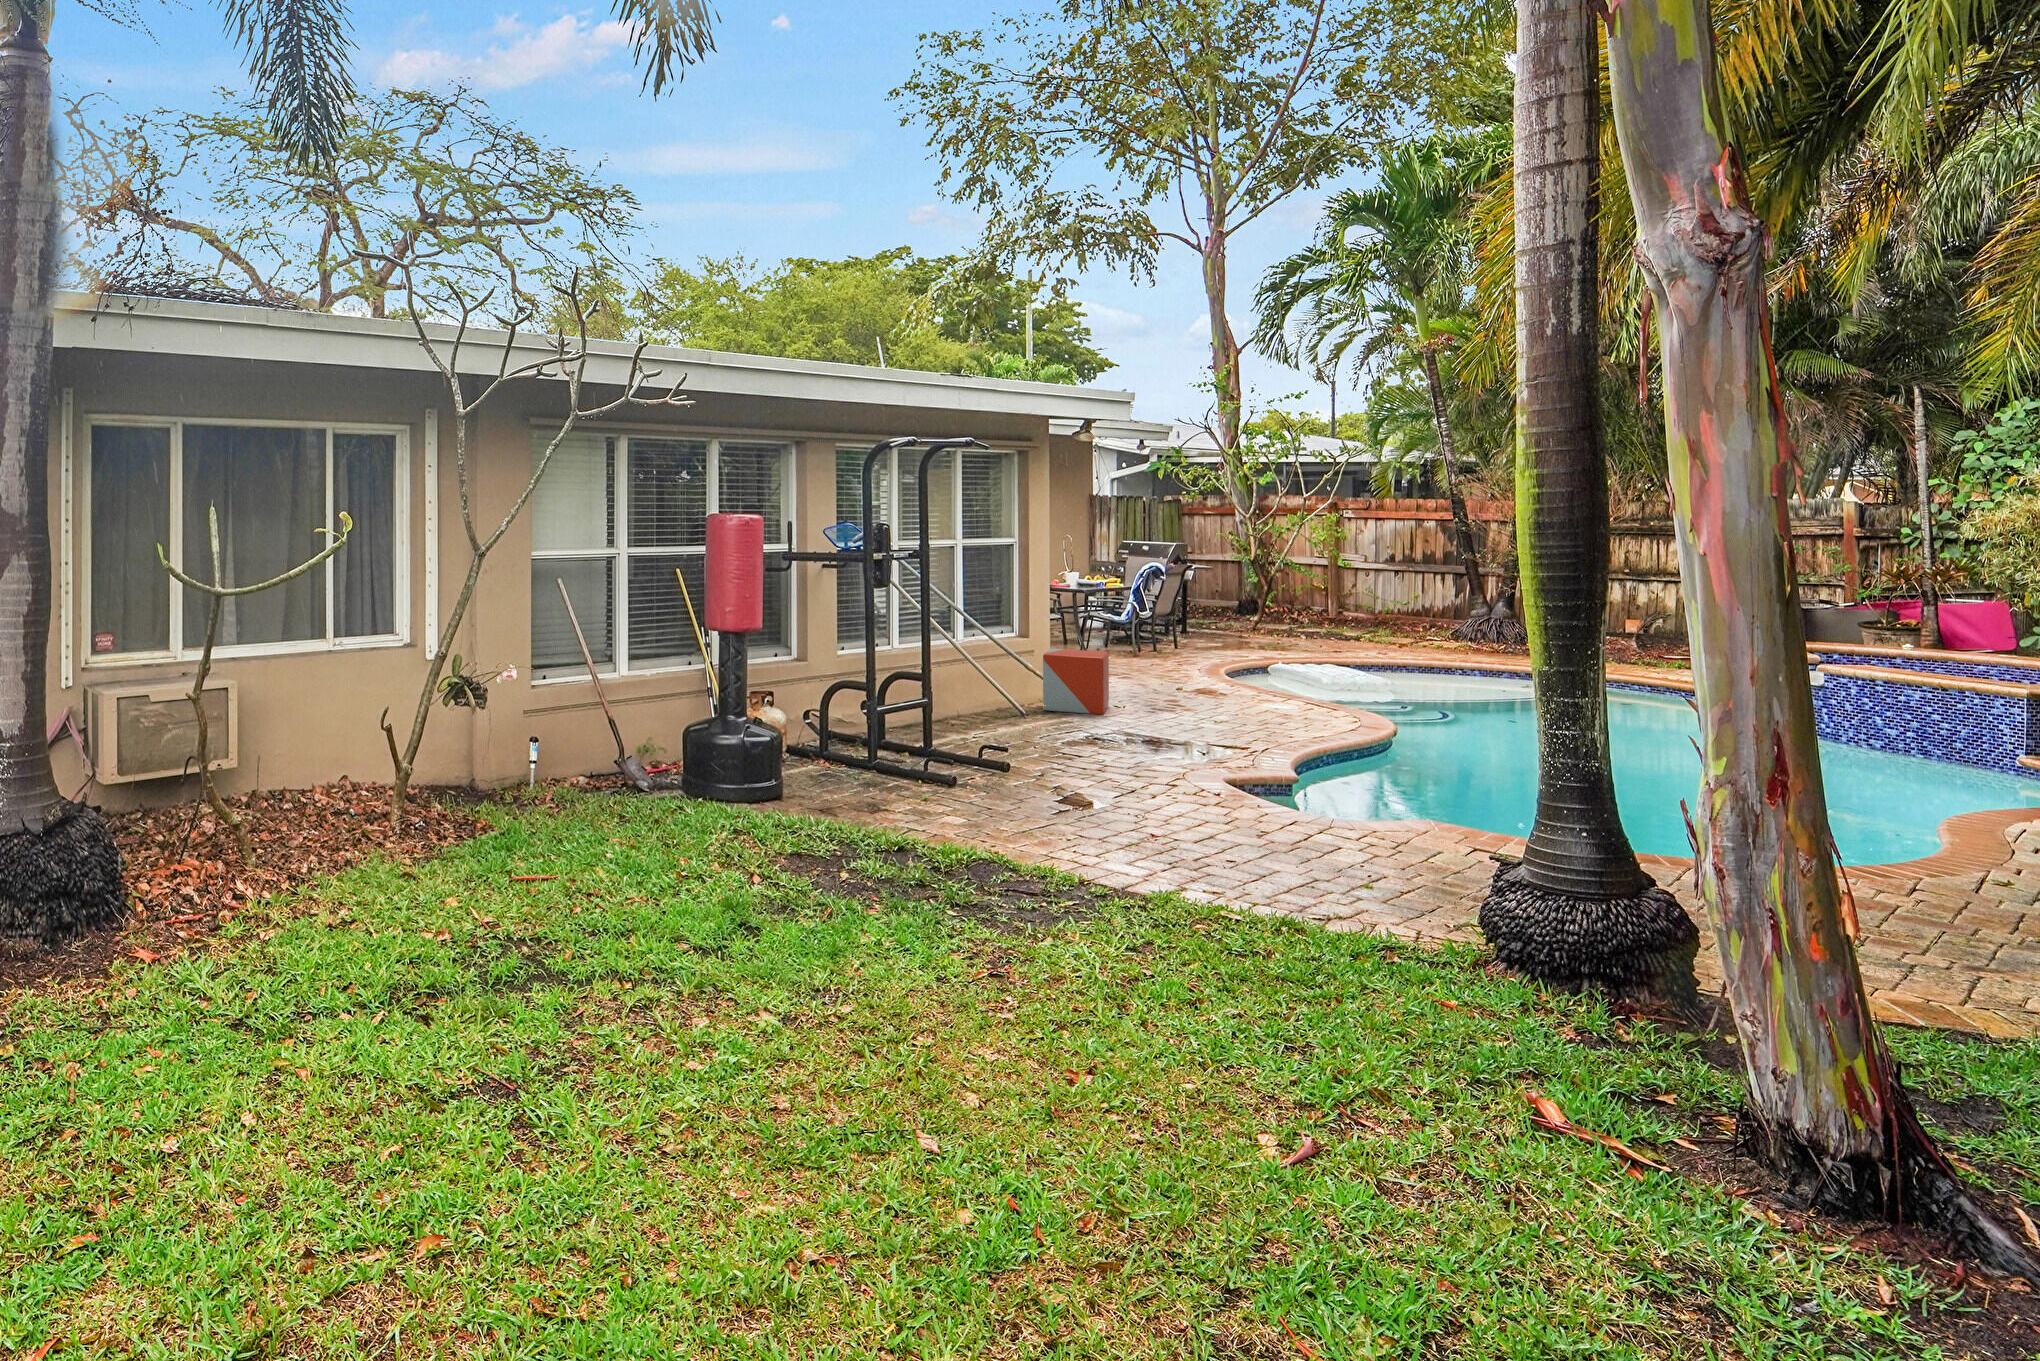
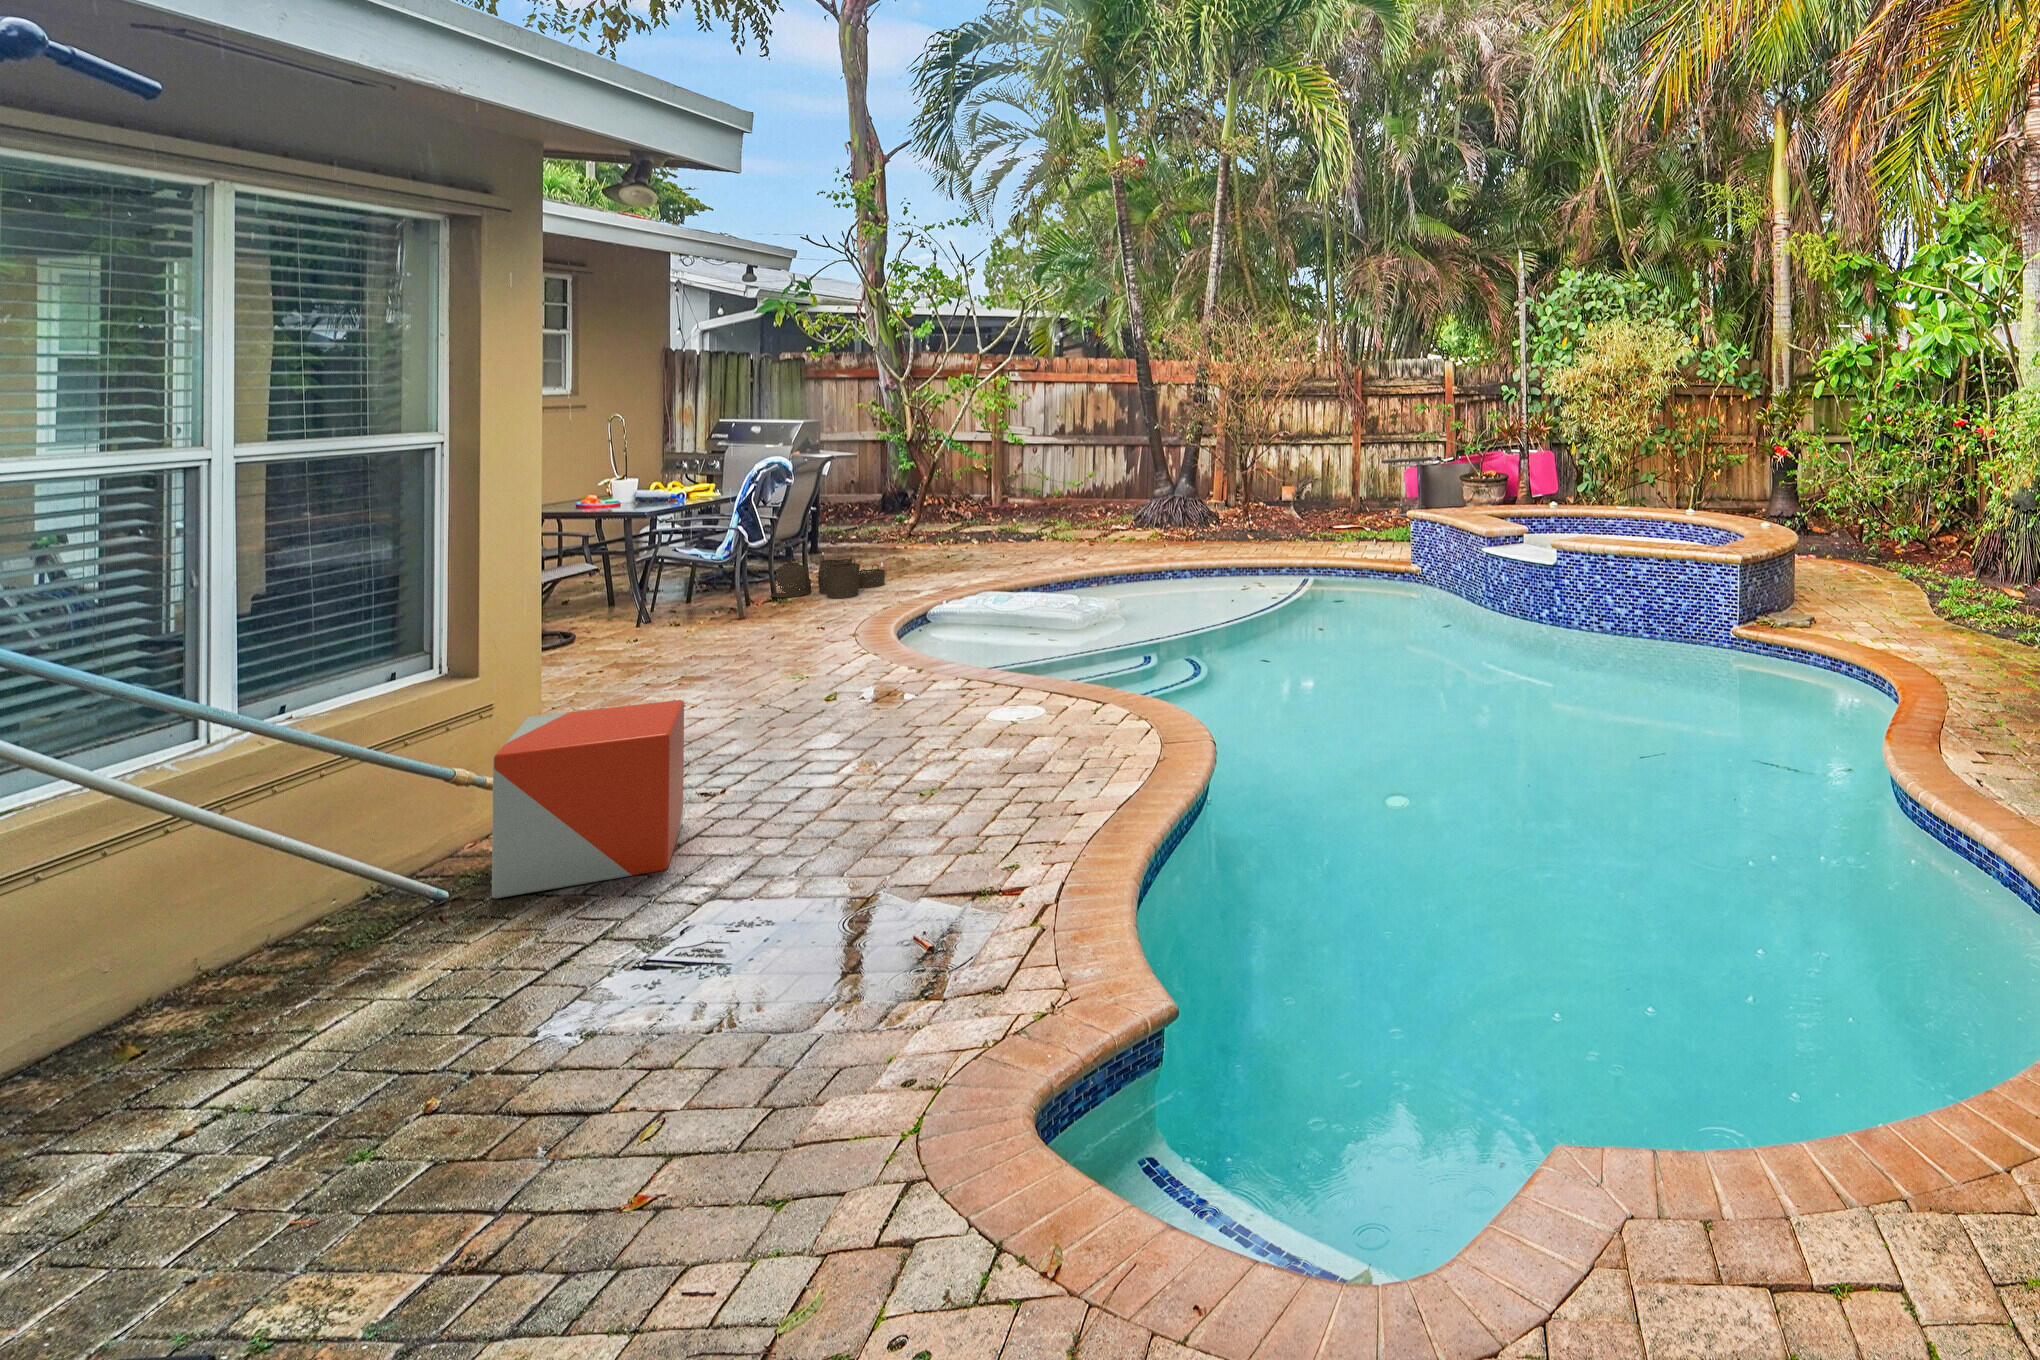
woven basket: none [1155,626,1227,653] -> present [771,556,885,598]

